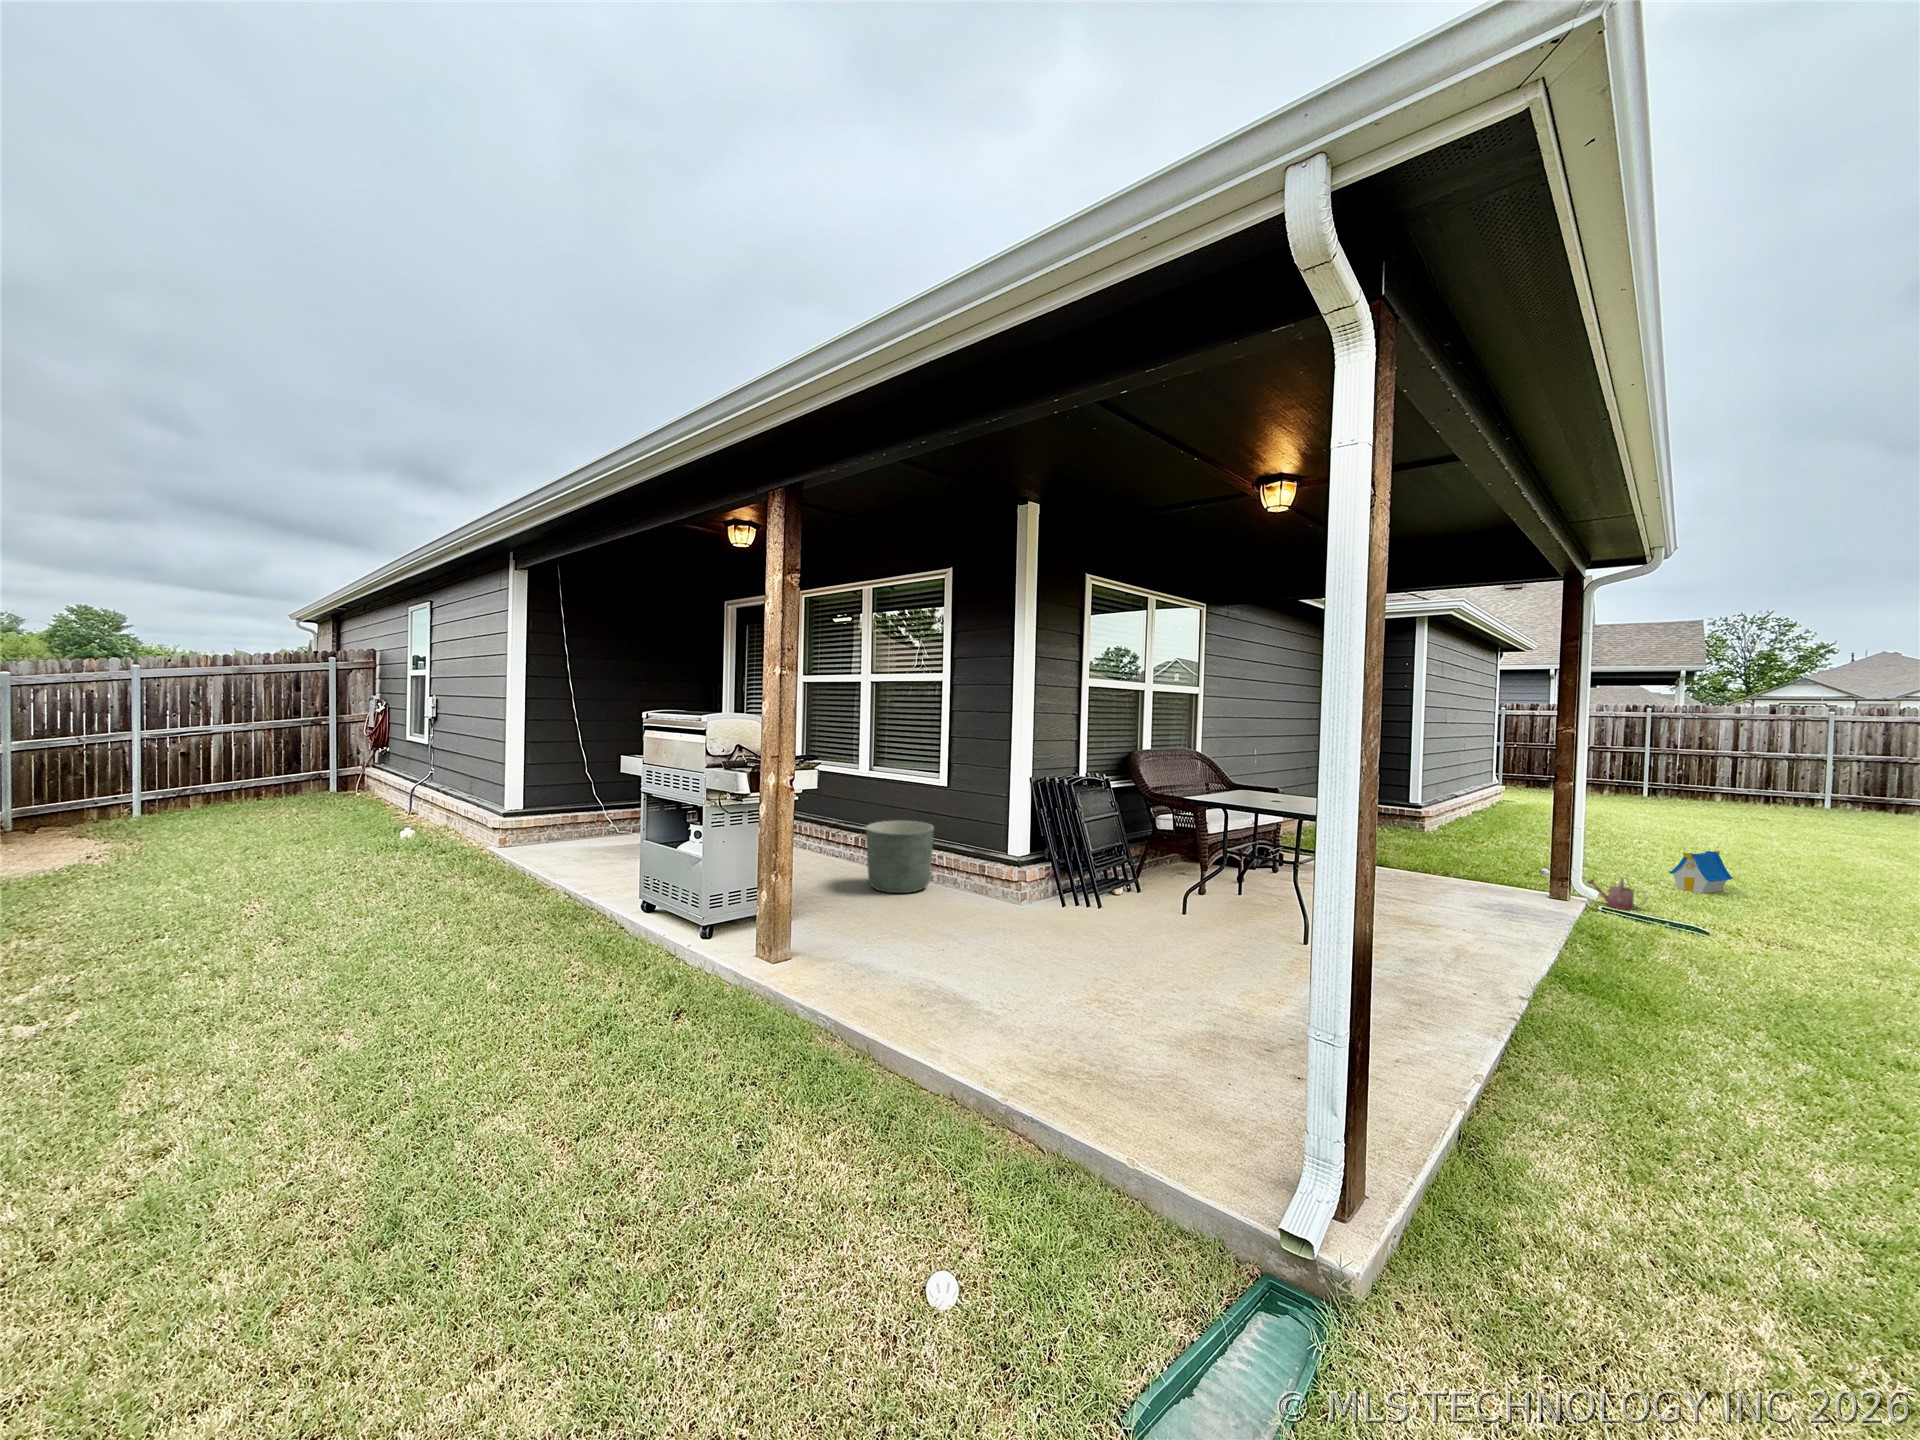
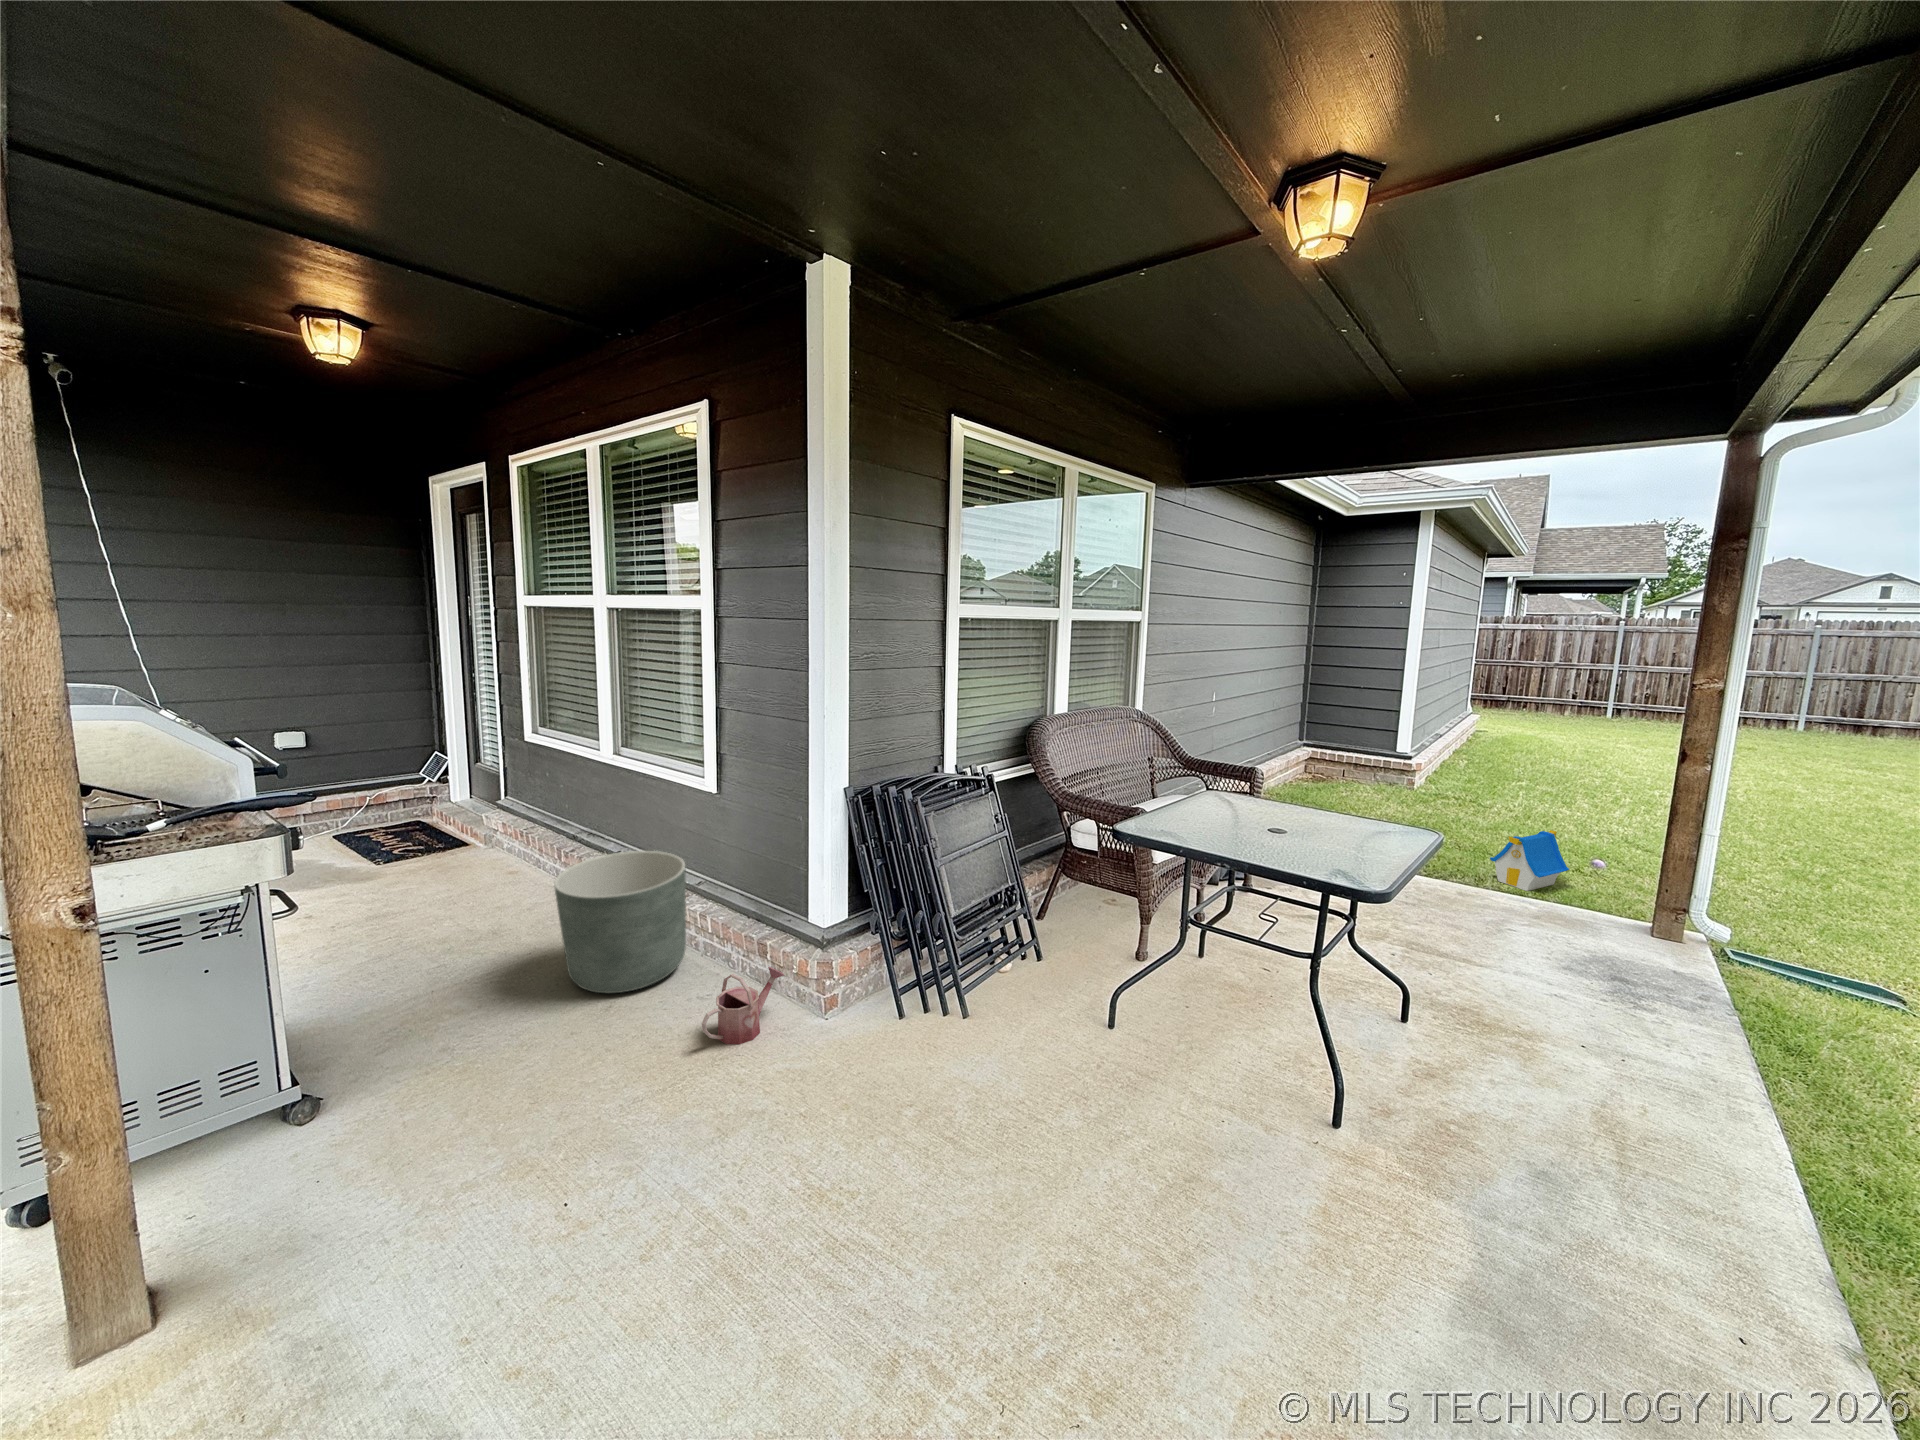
toy house: present [1669,851,1733,894] -> present [1490,830,1569,891]
watering can: present [1587,877,1648,910] -> present [702,967,784,1044]

